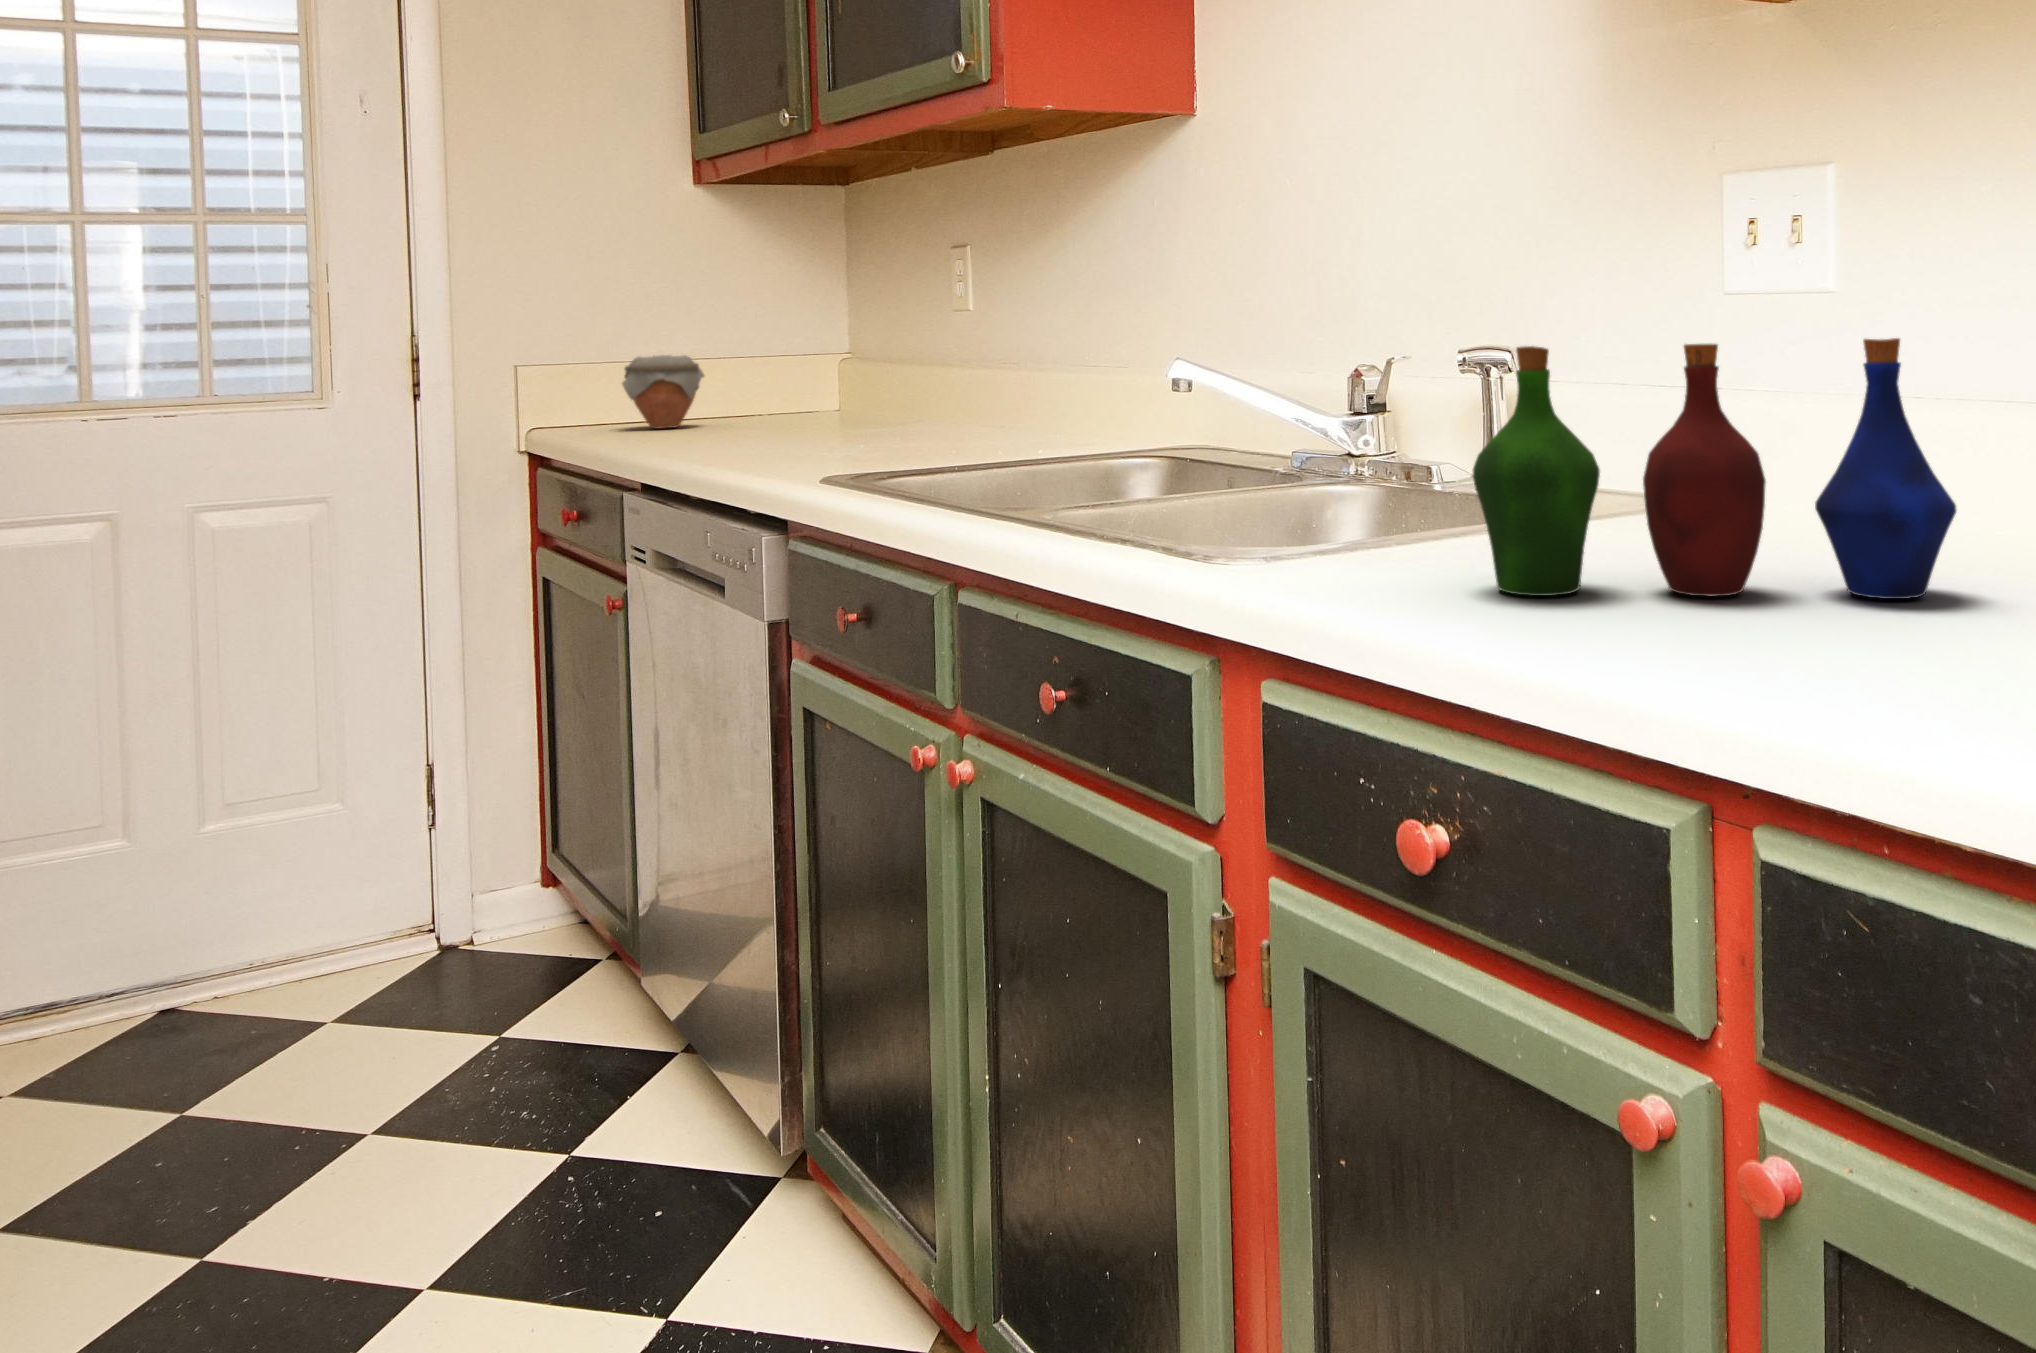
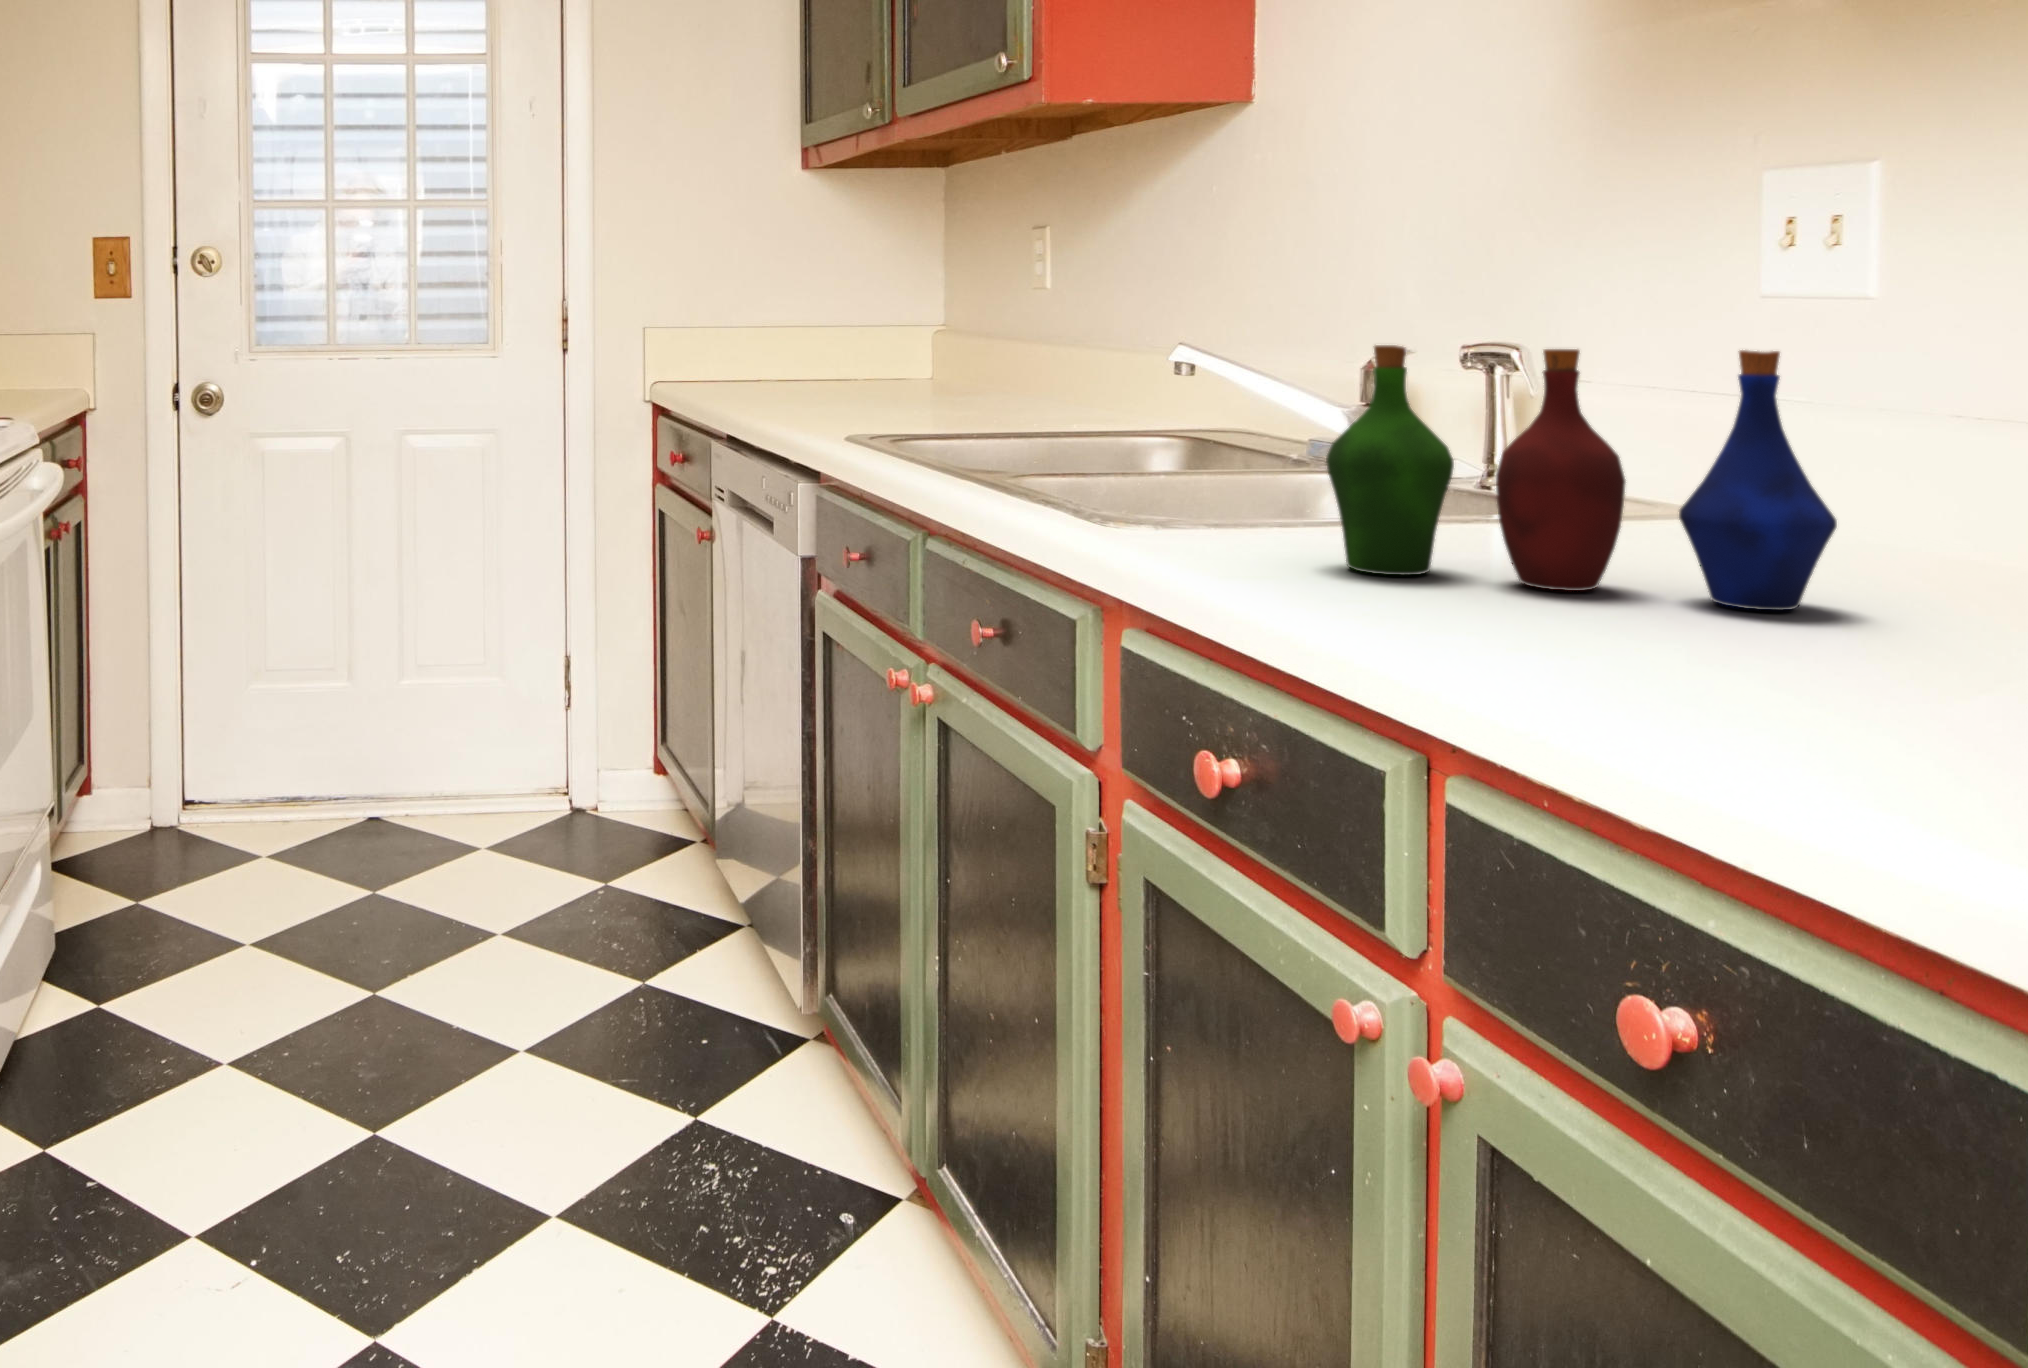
jar: present [622,355,704,429] -> none [731,321,804,386]

